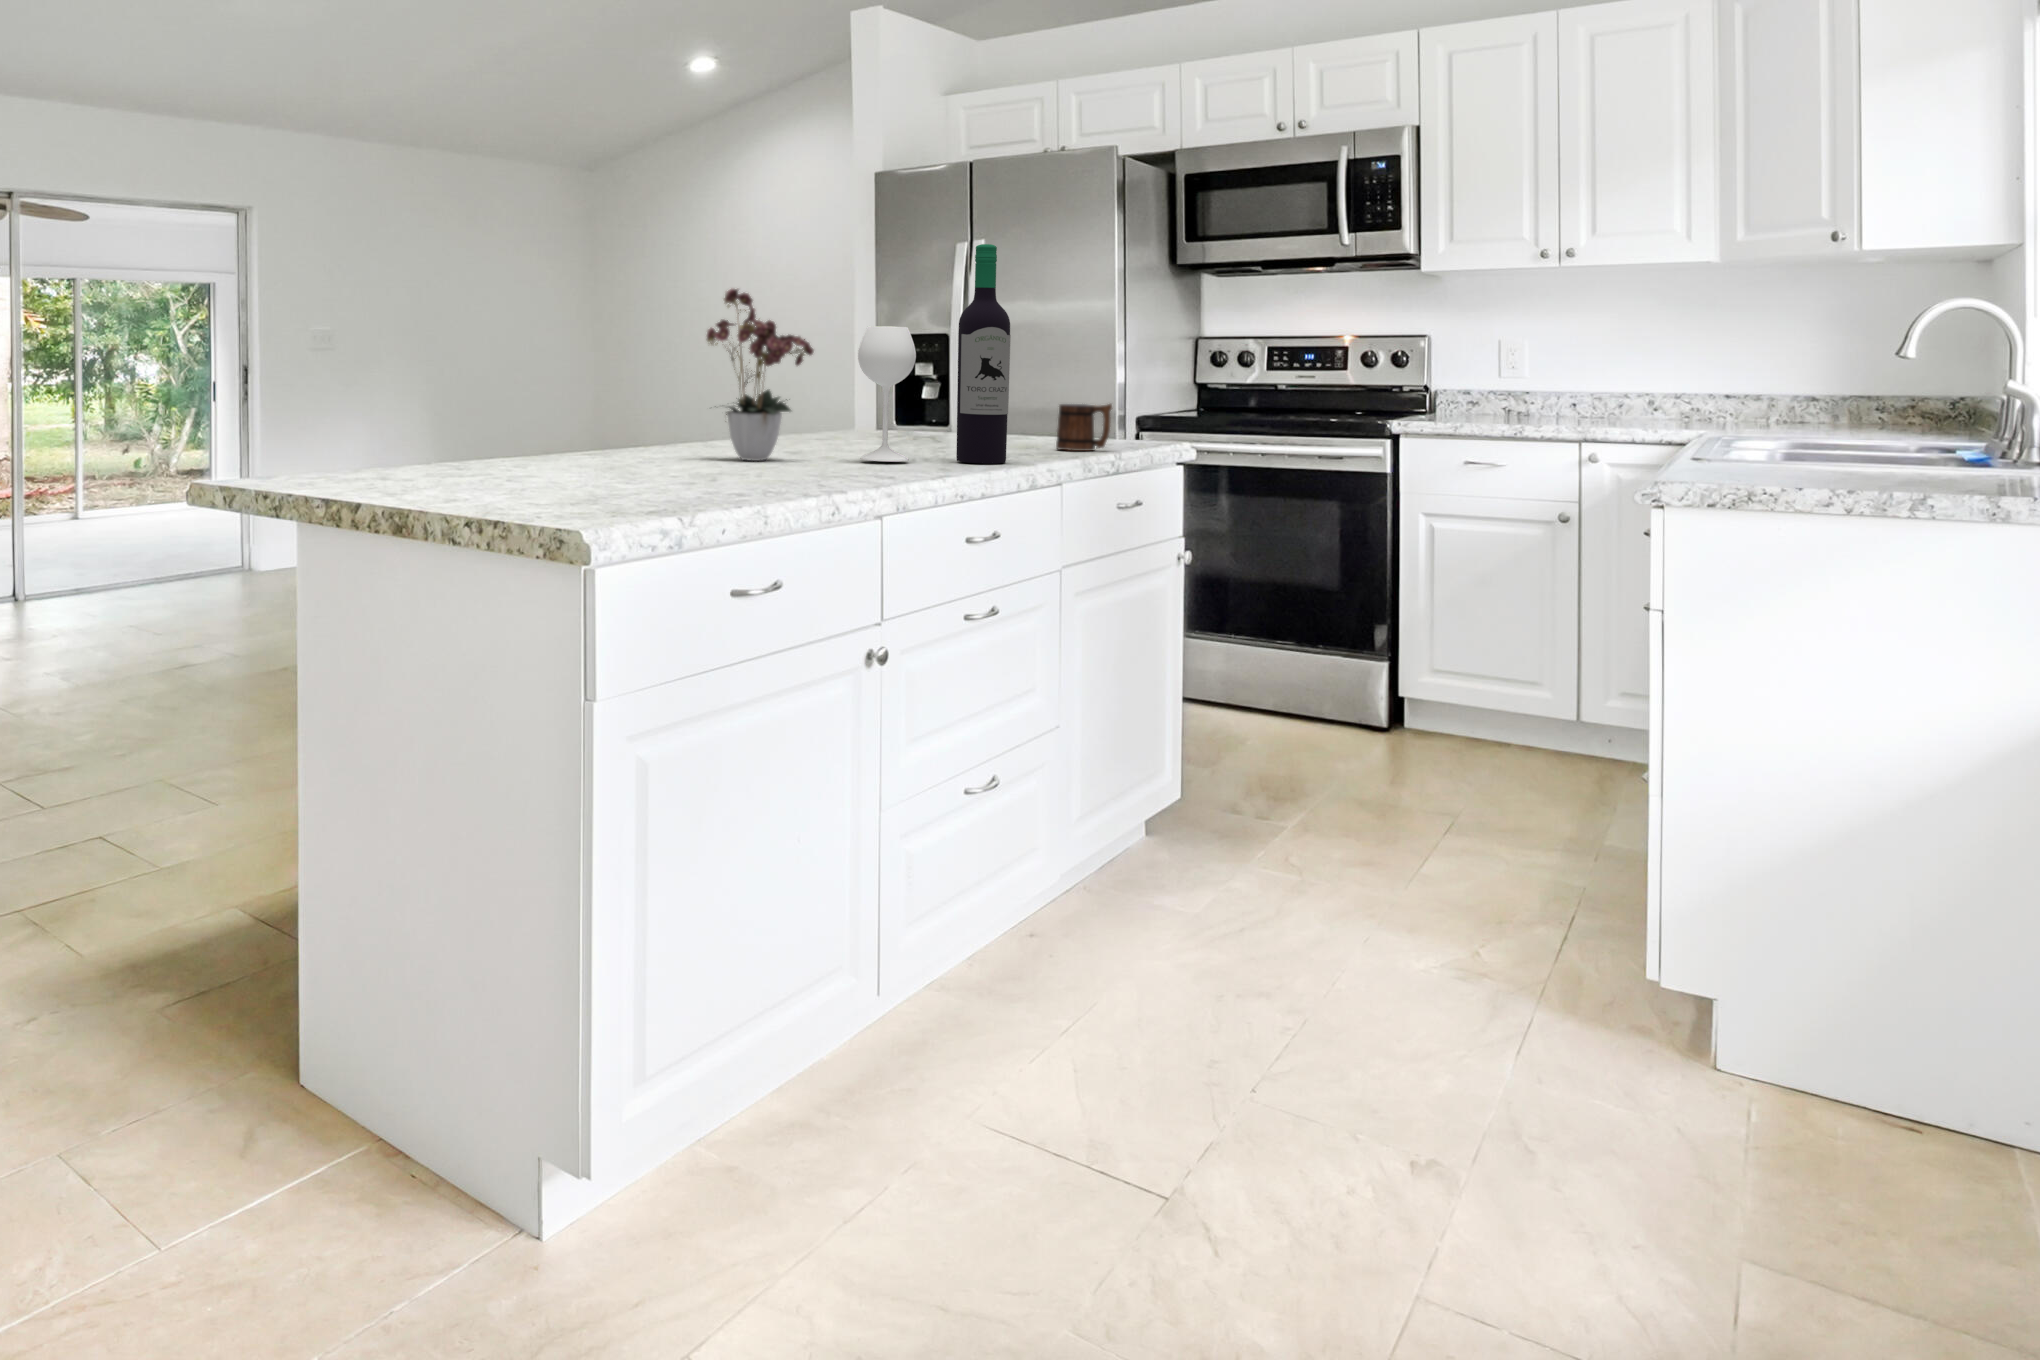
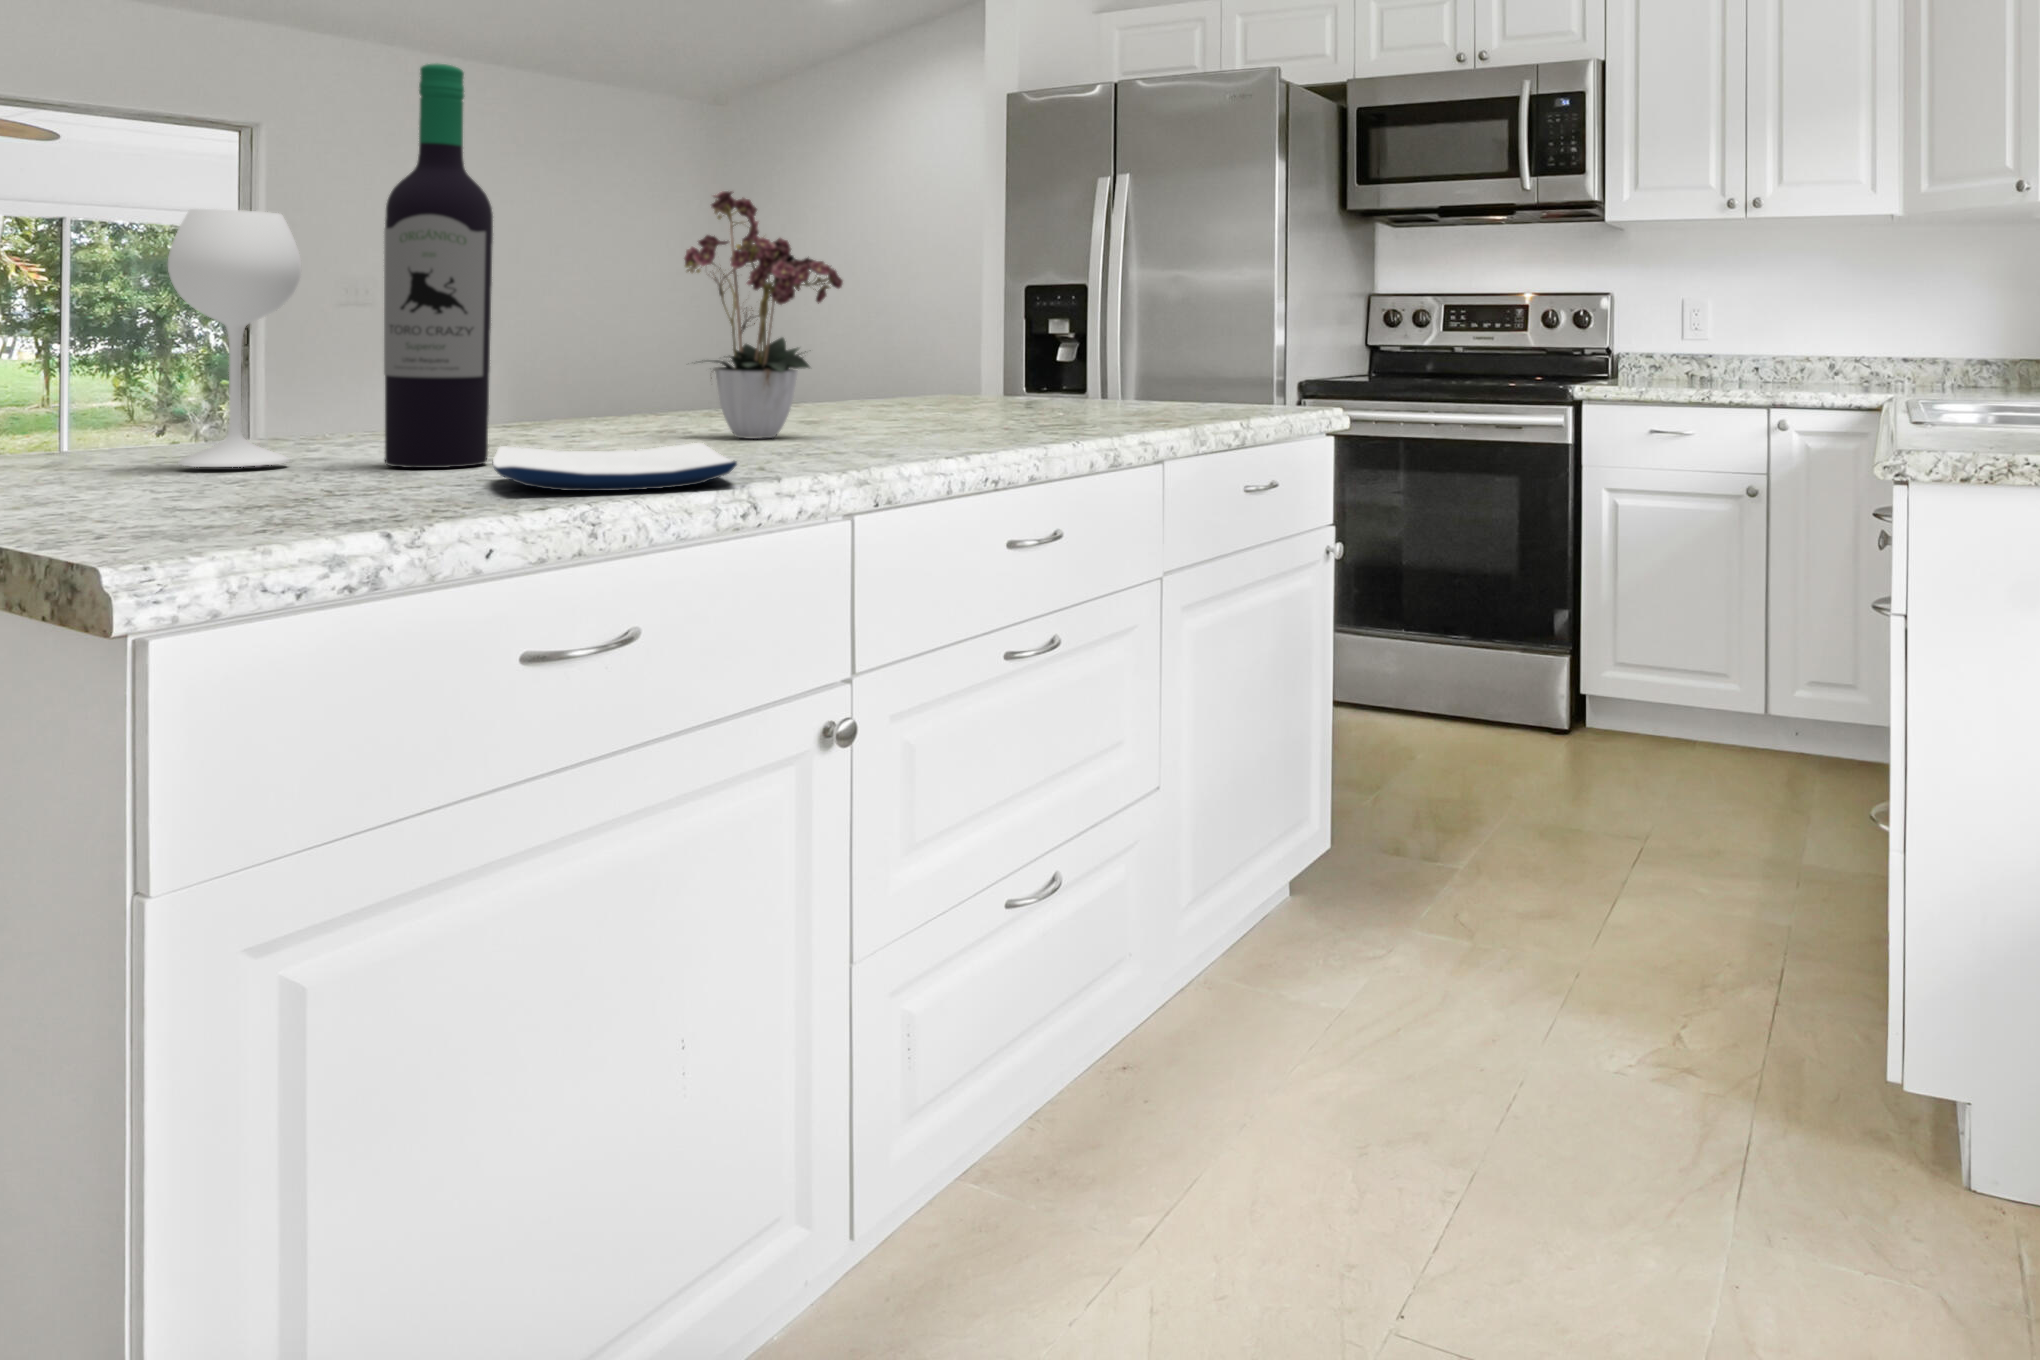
wine bottle: present [858,244,1011,464] -> present [168,64,493,468]
mug: present [1056,404,1112,451] -> none [1190,361,1260,422]
plate: none [644,464,795,493] -> present [493,443,737,491]

